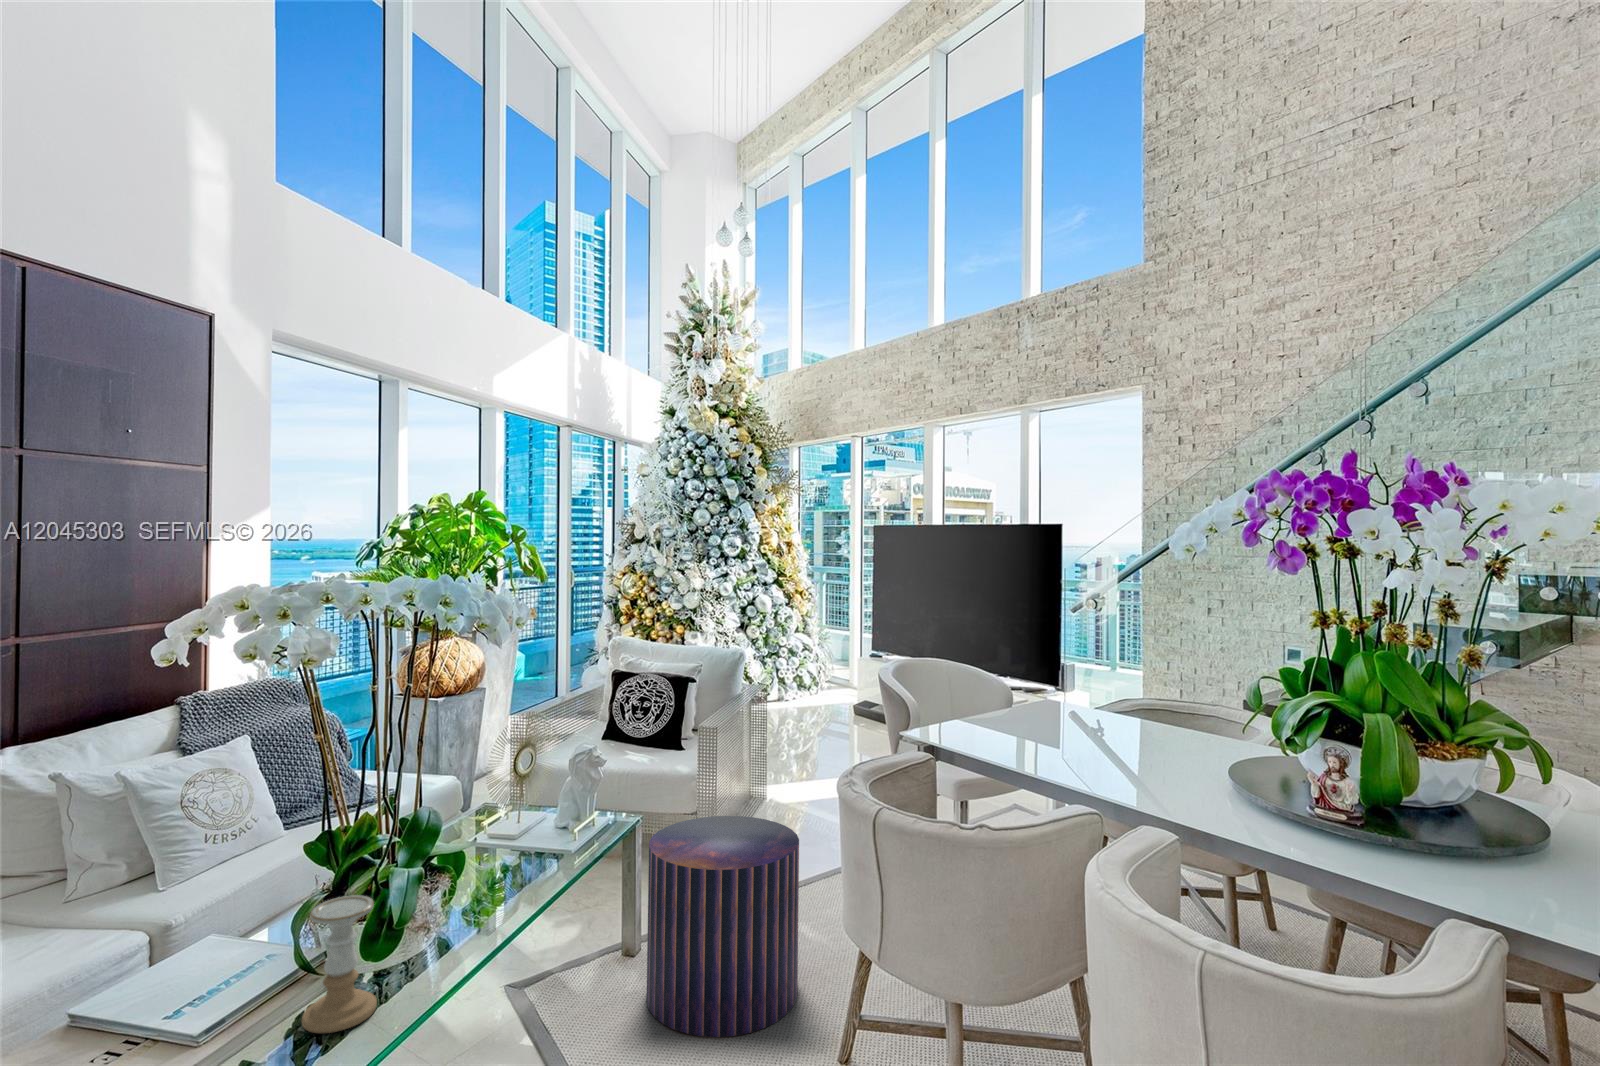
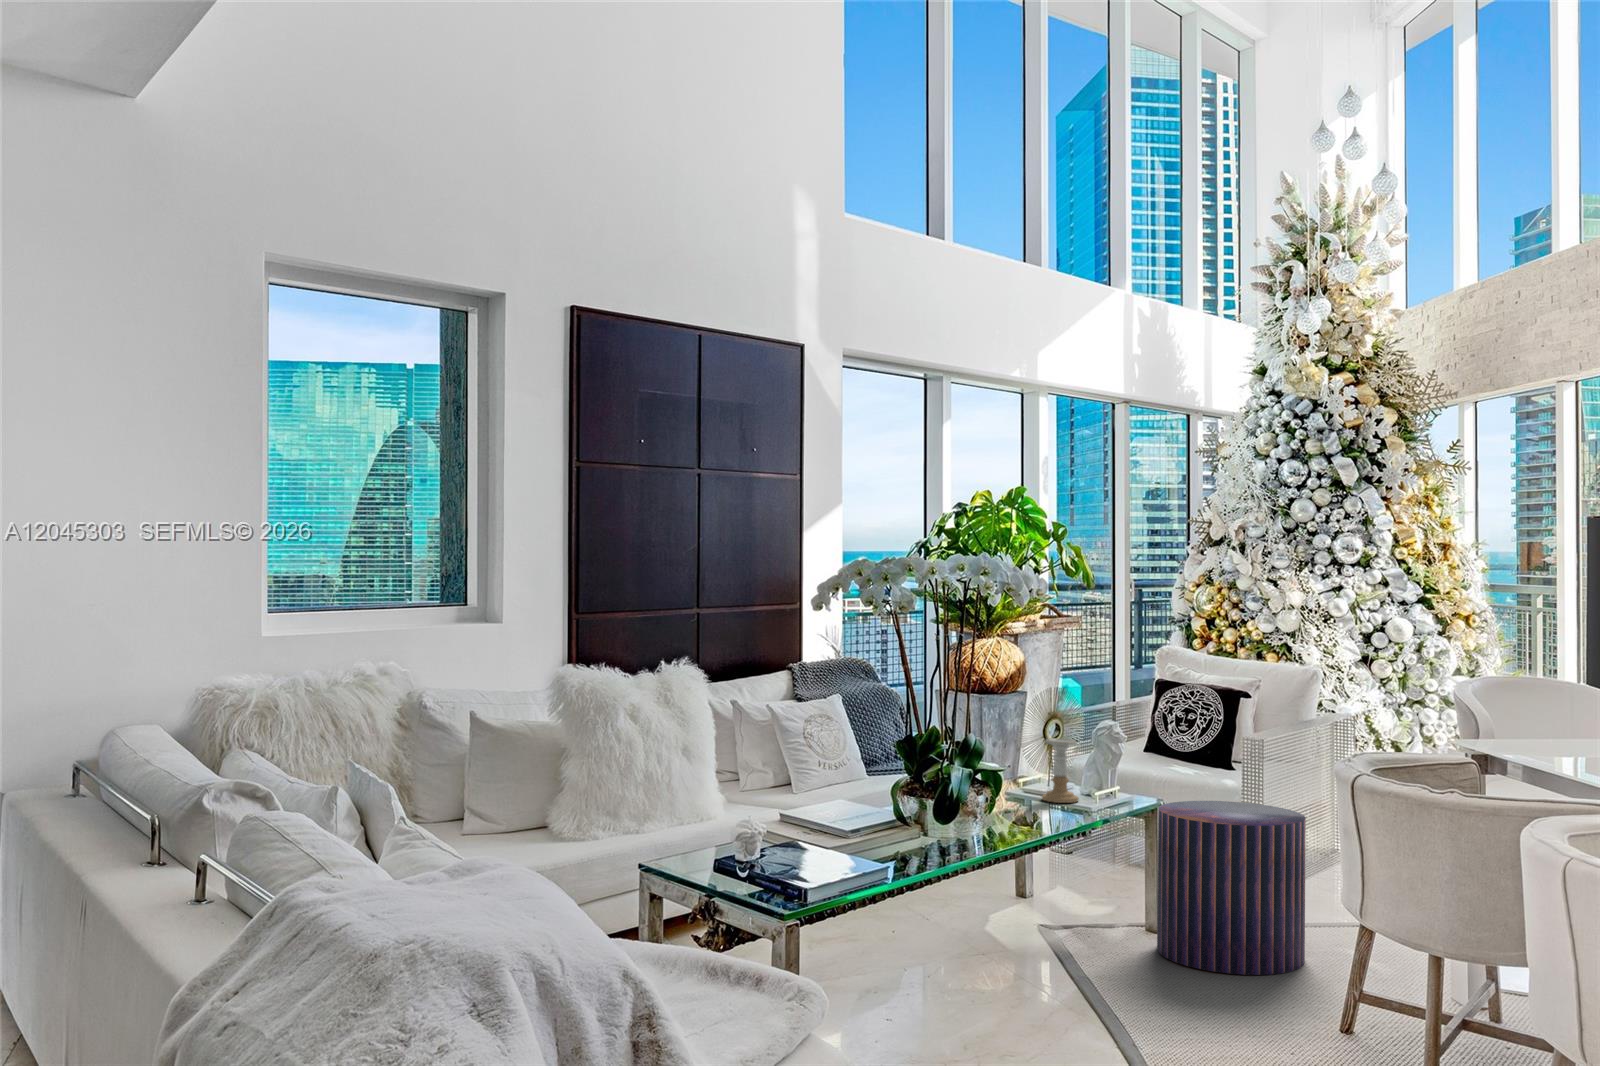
candle holder: present [302,895,377,1033] -> present [1042,738,1079,803]

